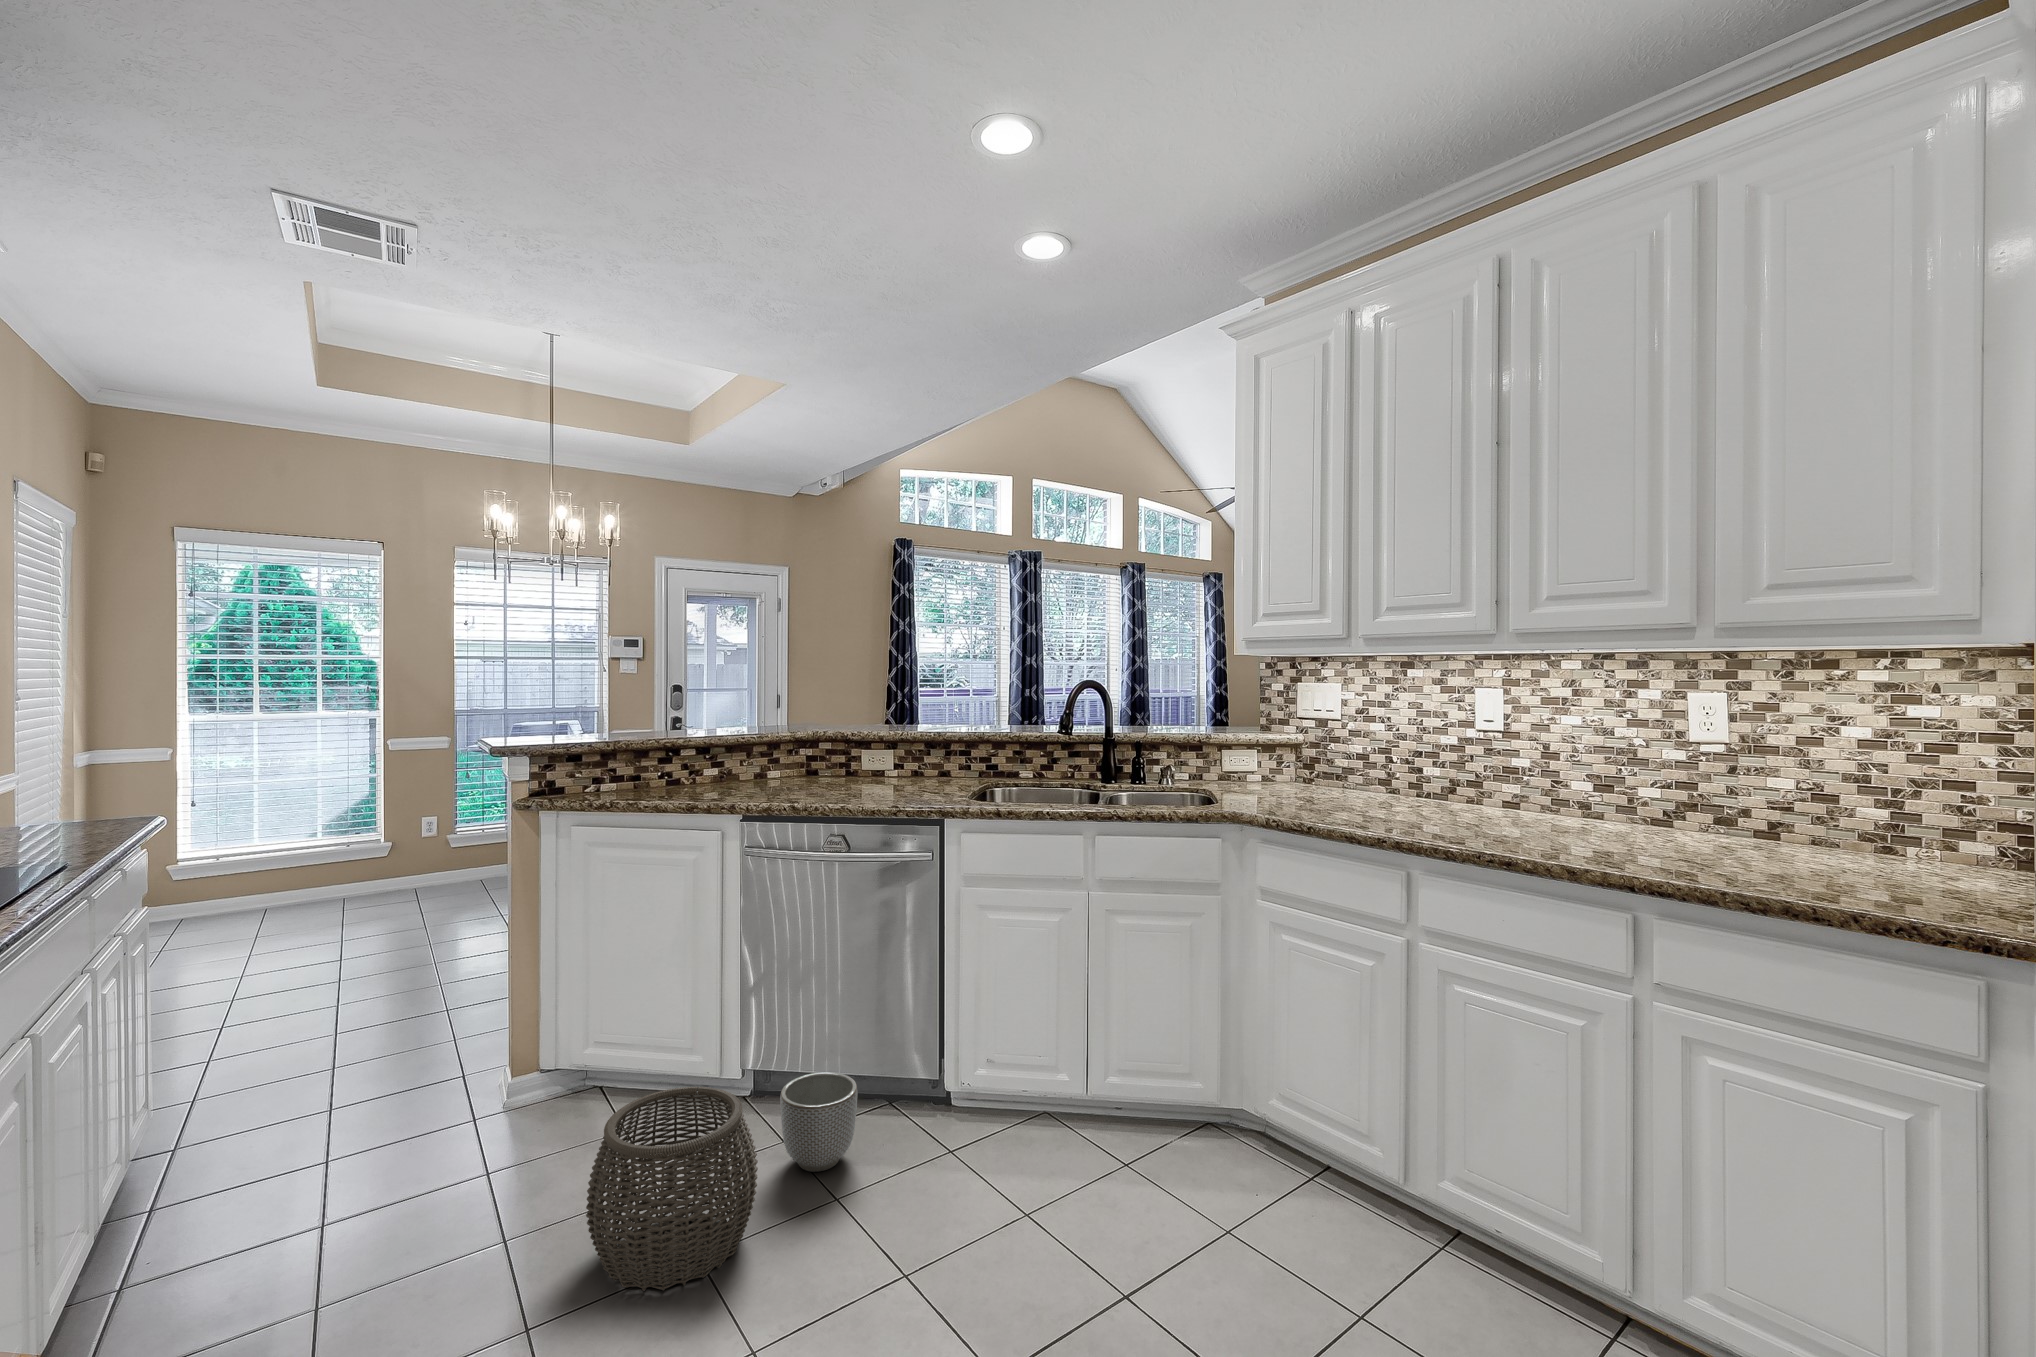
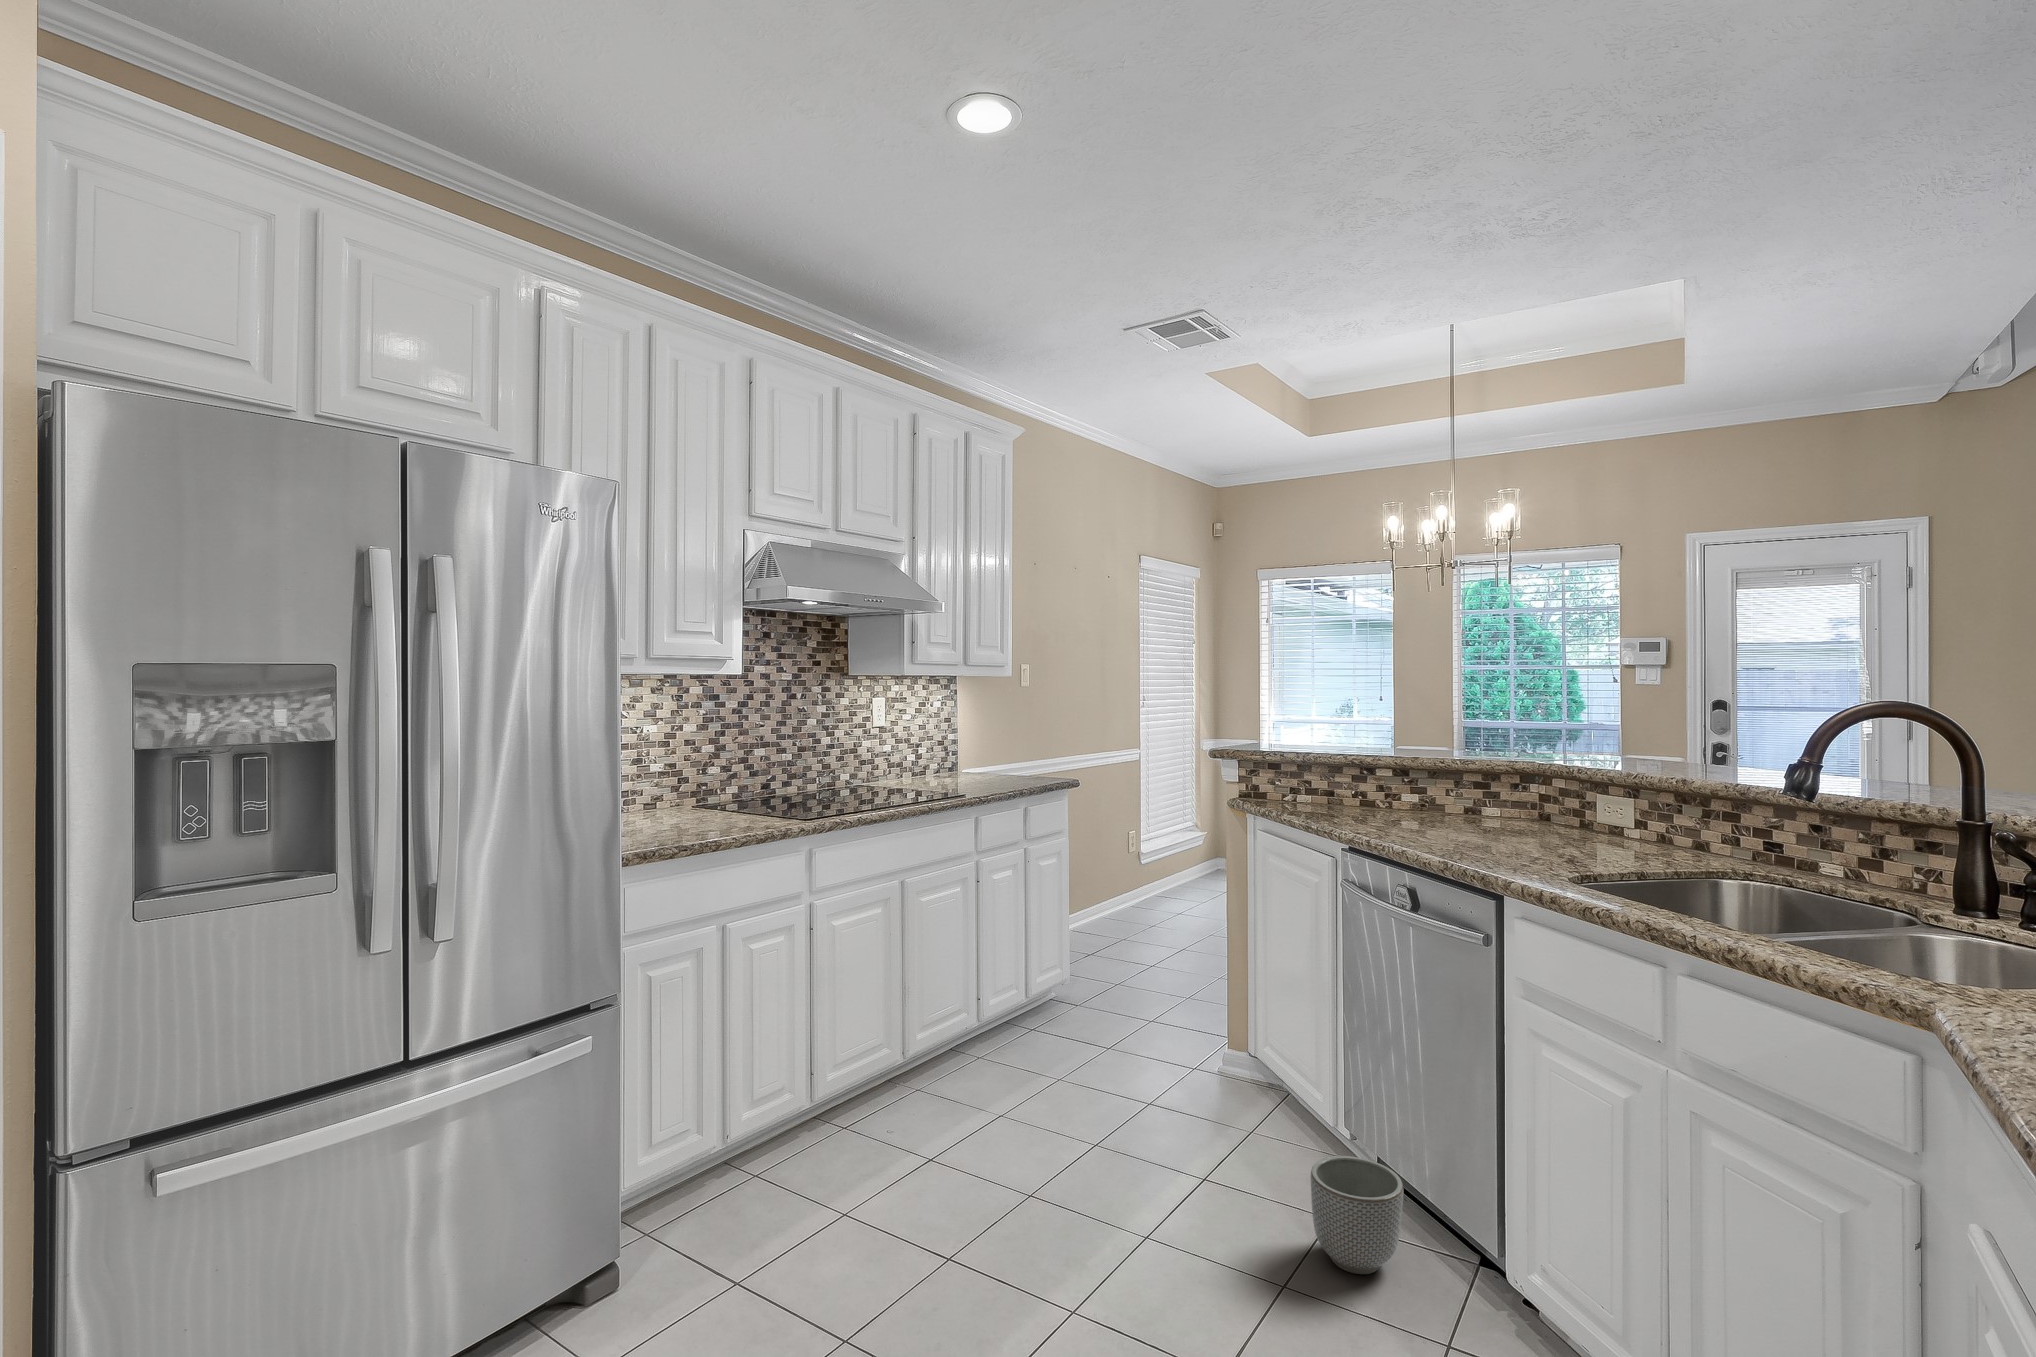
woven basket: present [586,1087,758,1291] -> none [1083,1089,1238,1278]

